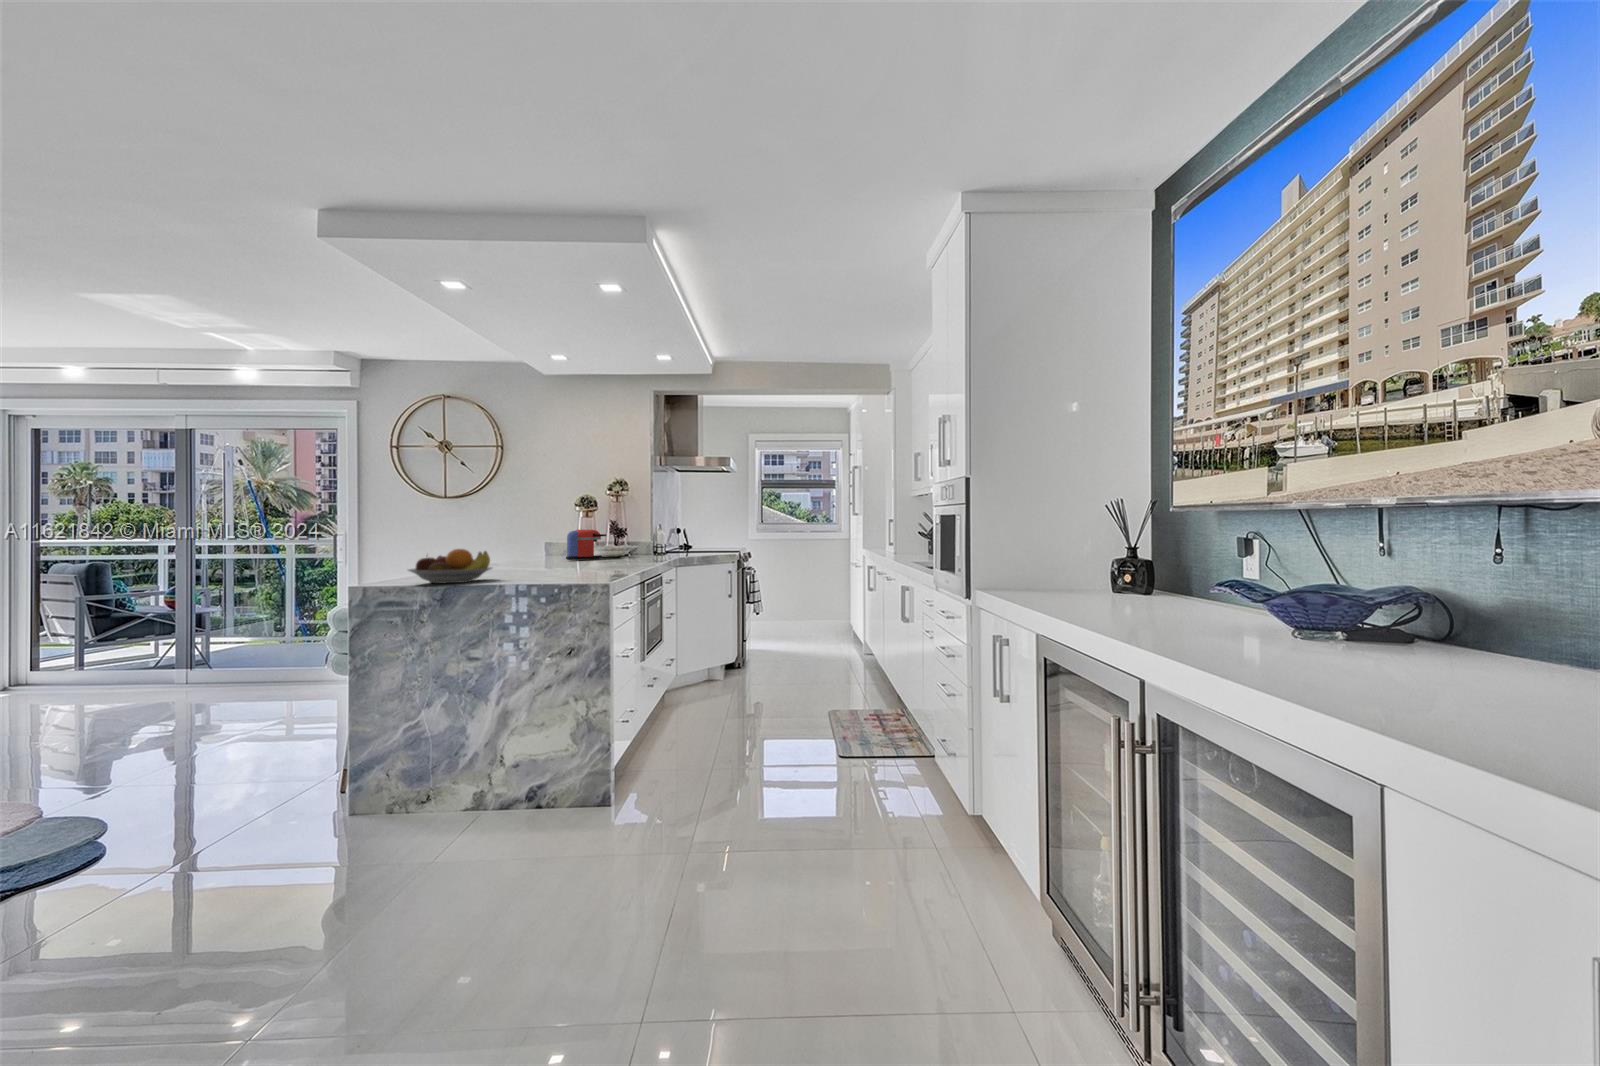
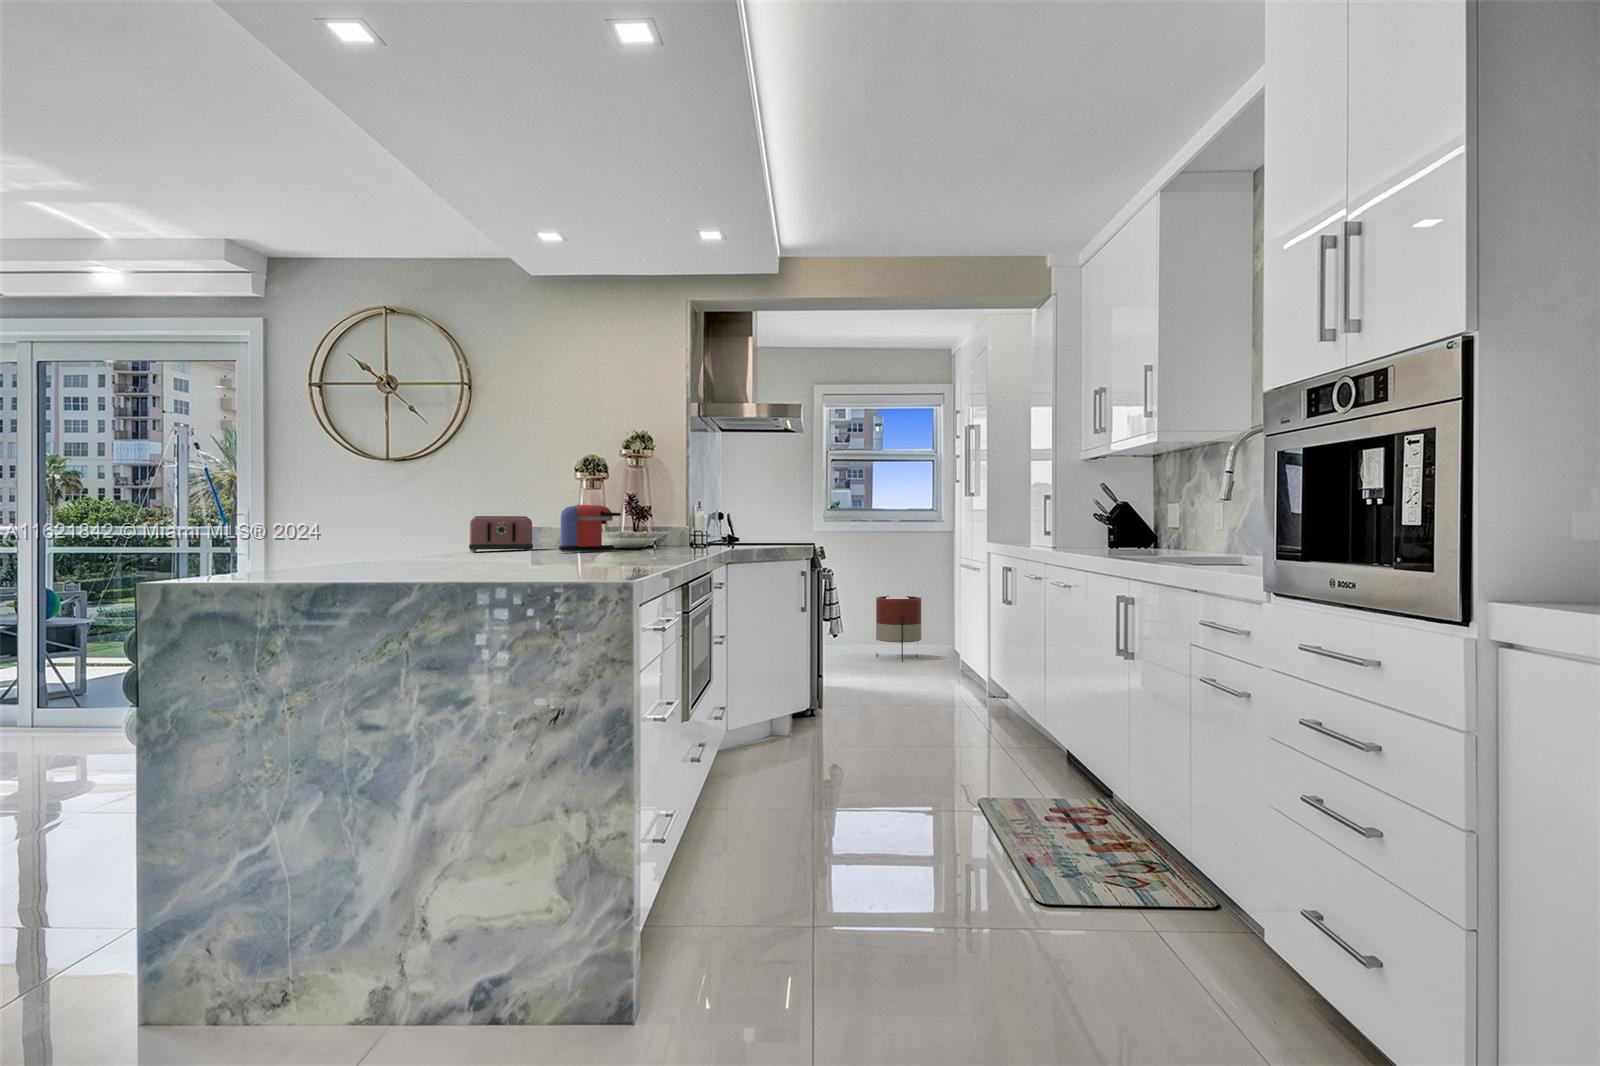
toaster: none [504,535,547,560] -> present [469,516,533,552]
fruit bowl: present [408,549,492,583] -> none [260,520,420,583]
planter: none [792,586,824,633] -> present [876,596,922,662]

